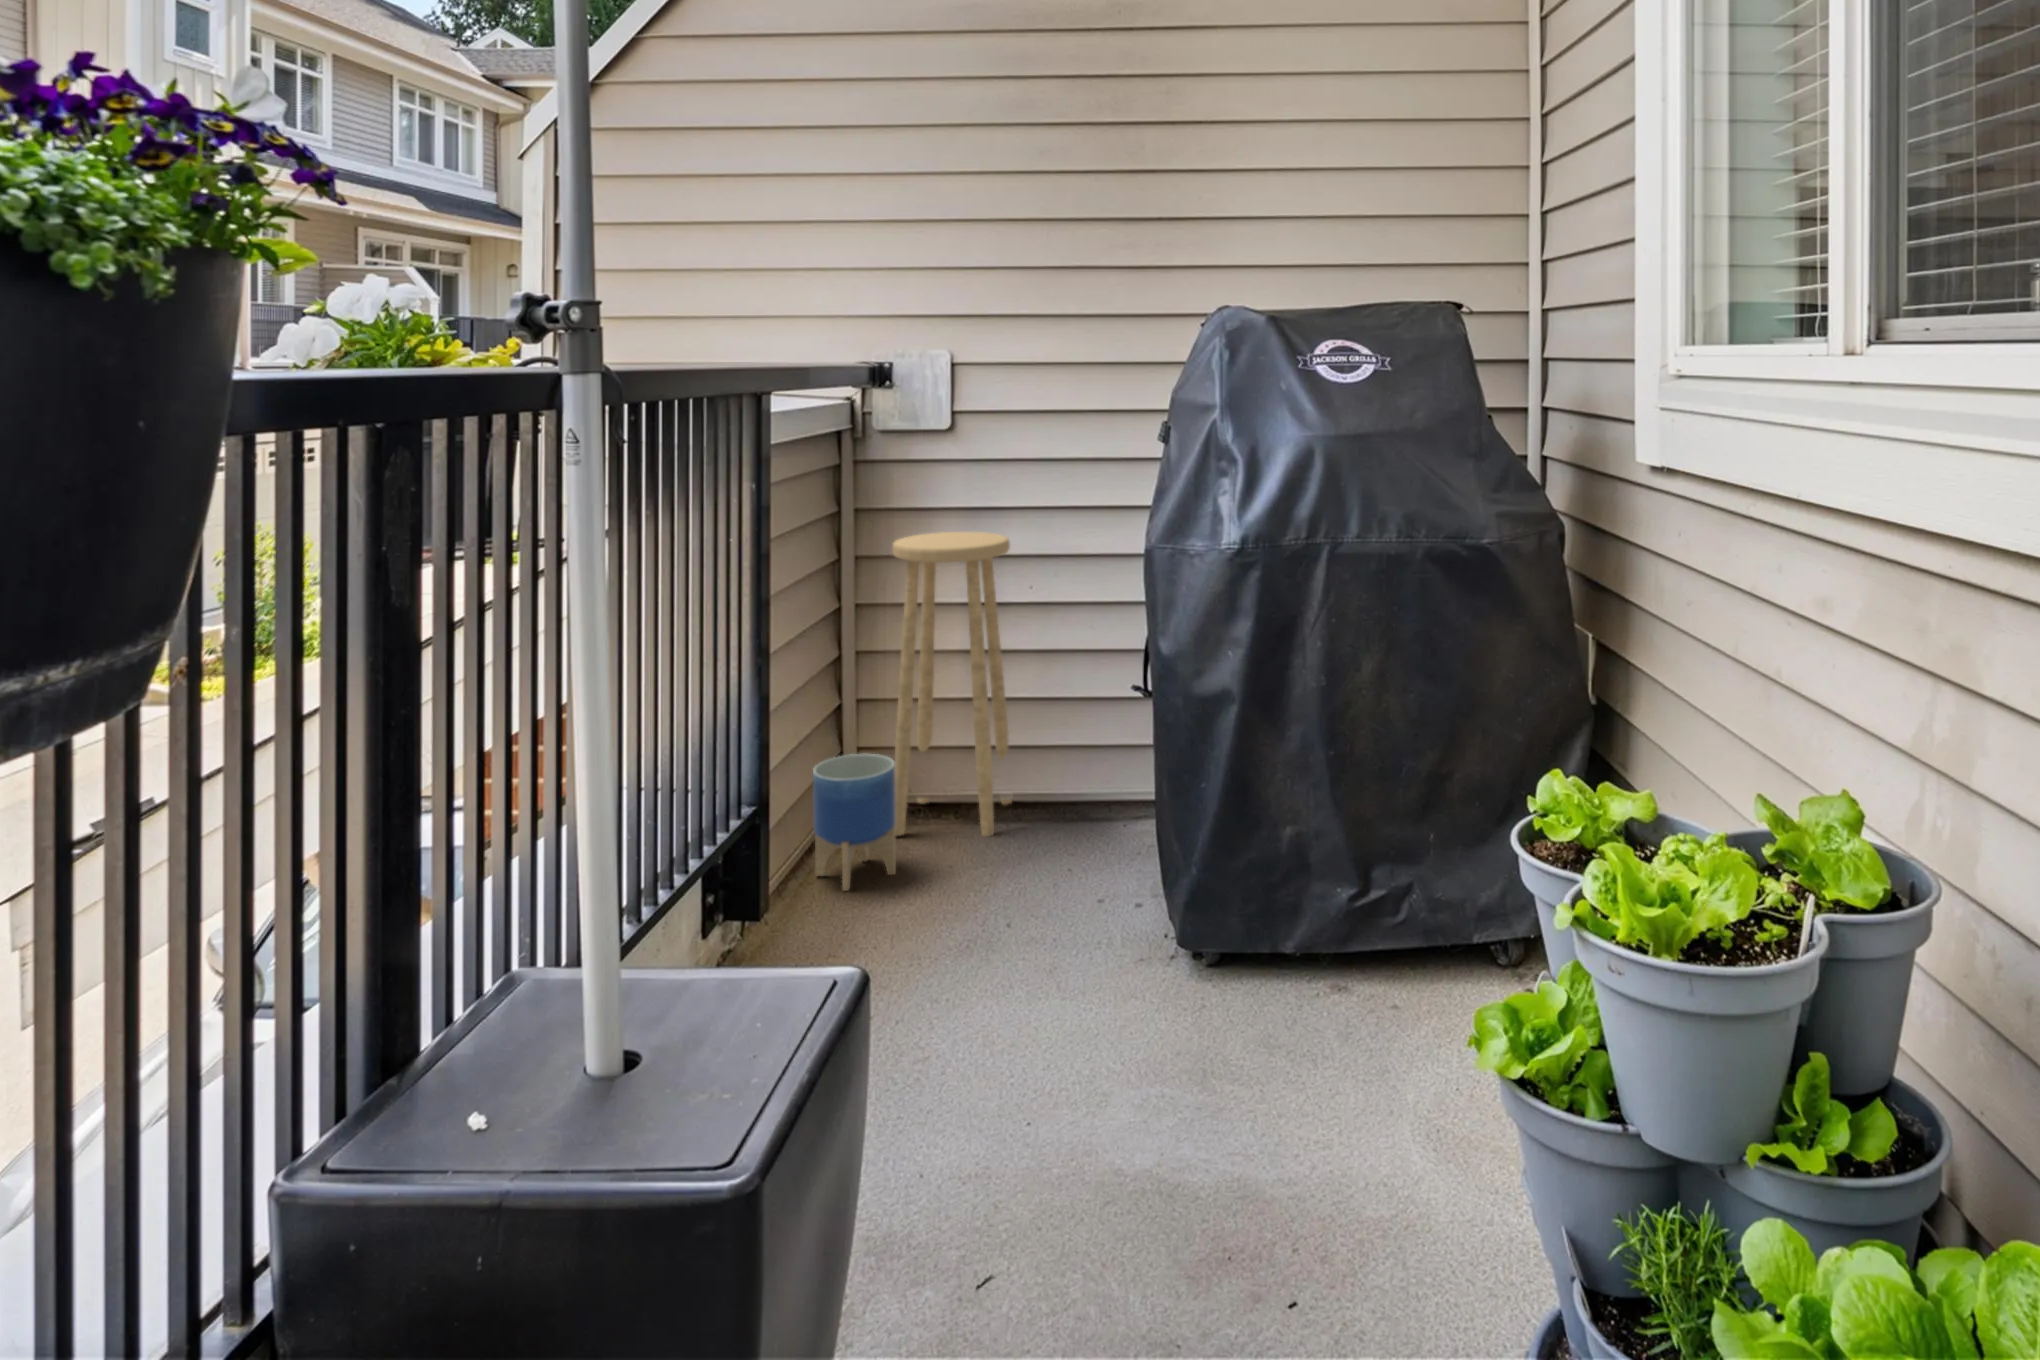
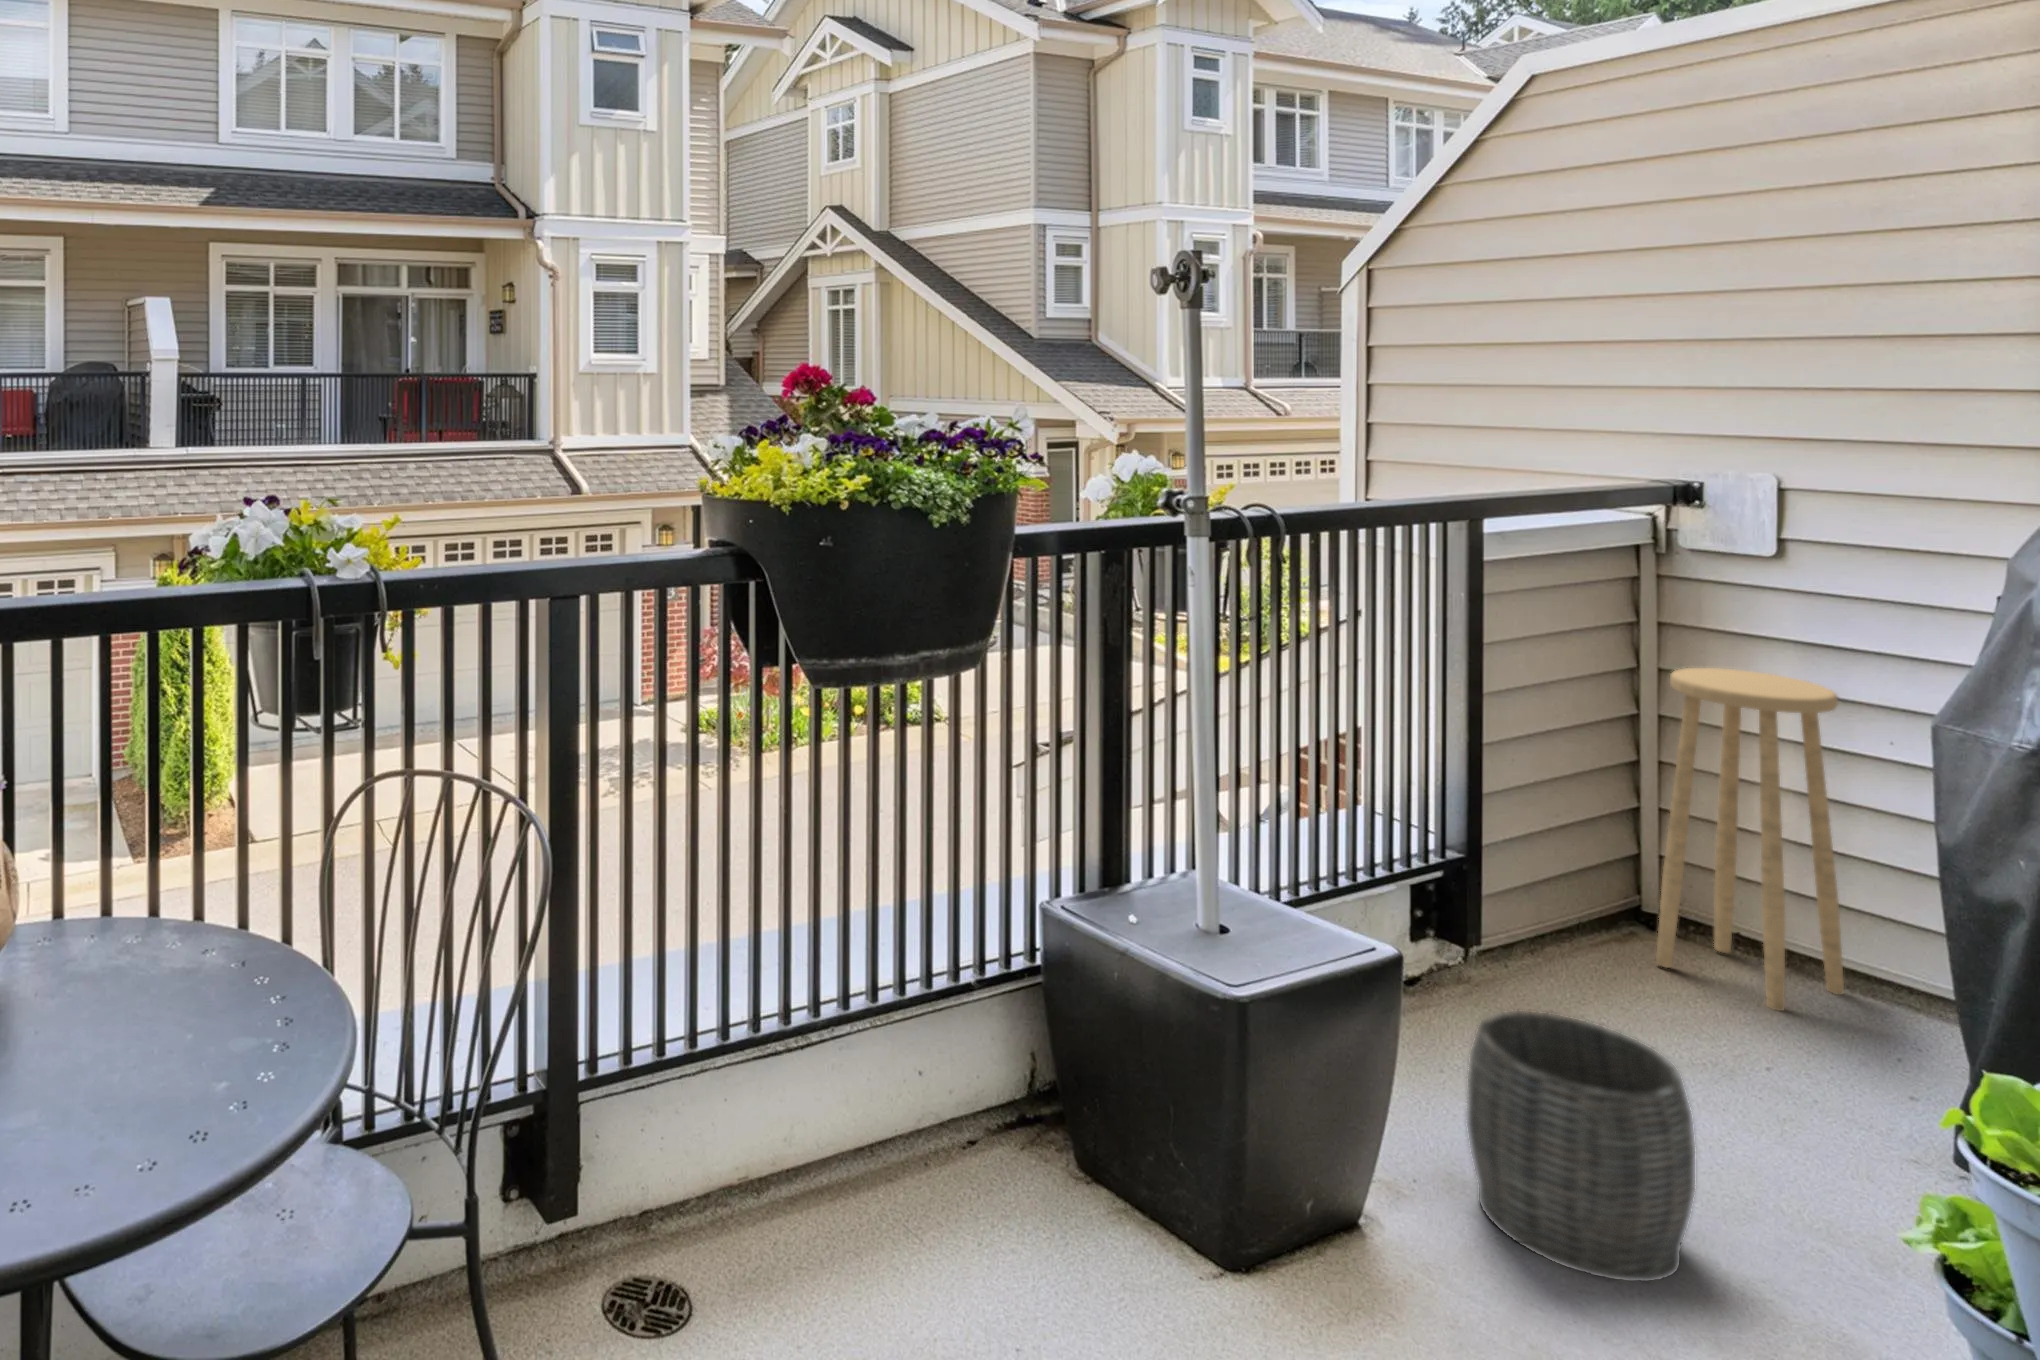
planter: present [813,754,896,891] -> none [1538,860,1635,995]
woven basket: none [937,906,1145,1213] -> present [1467,1011,1695,1281]

